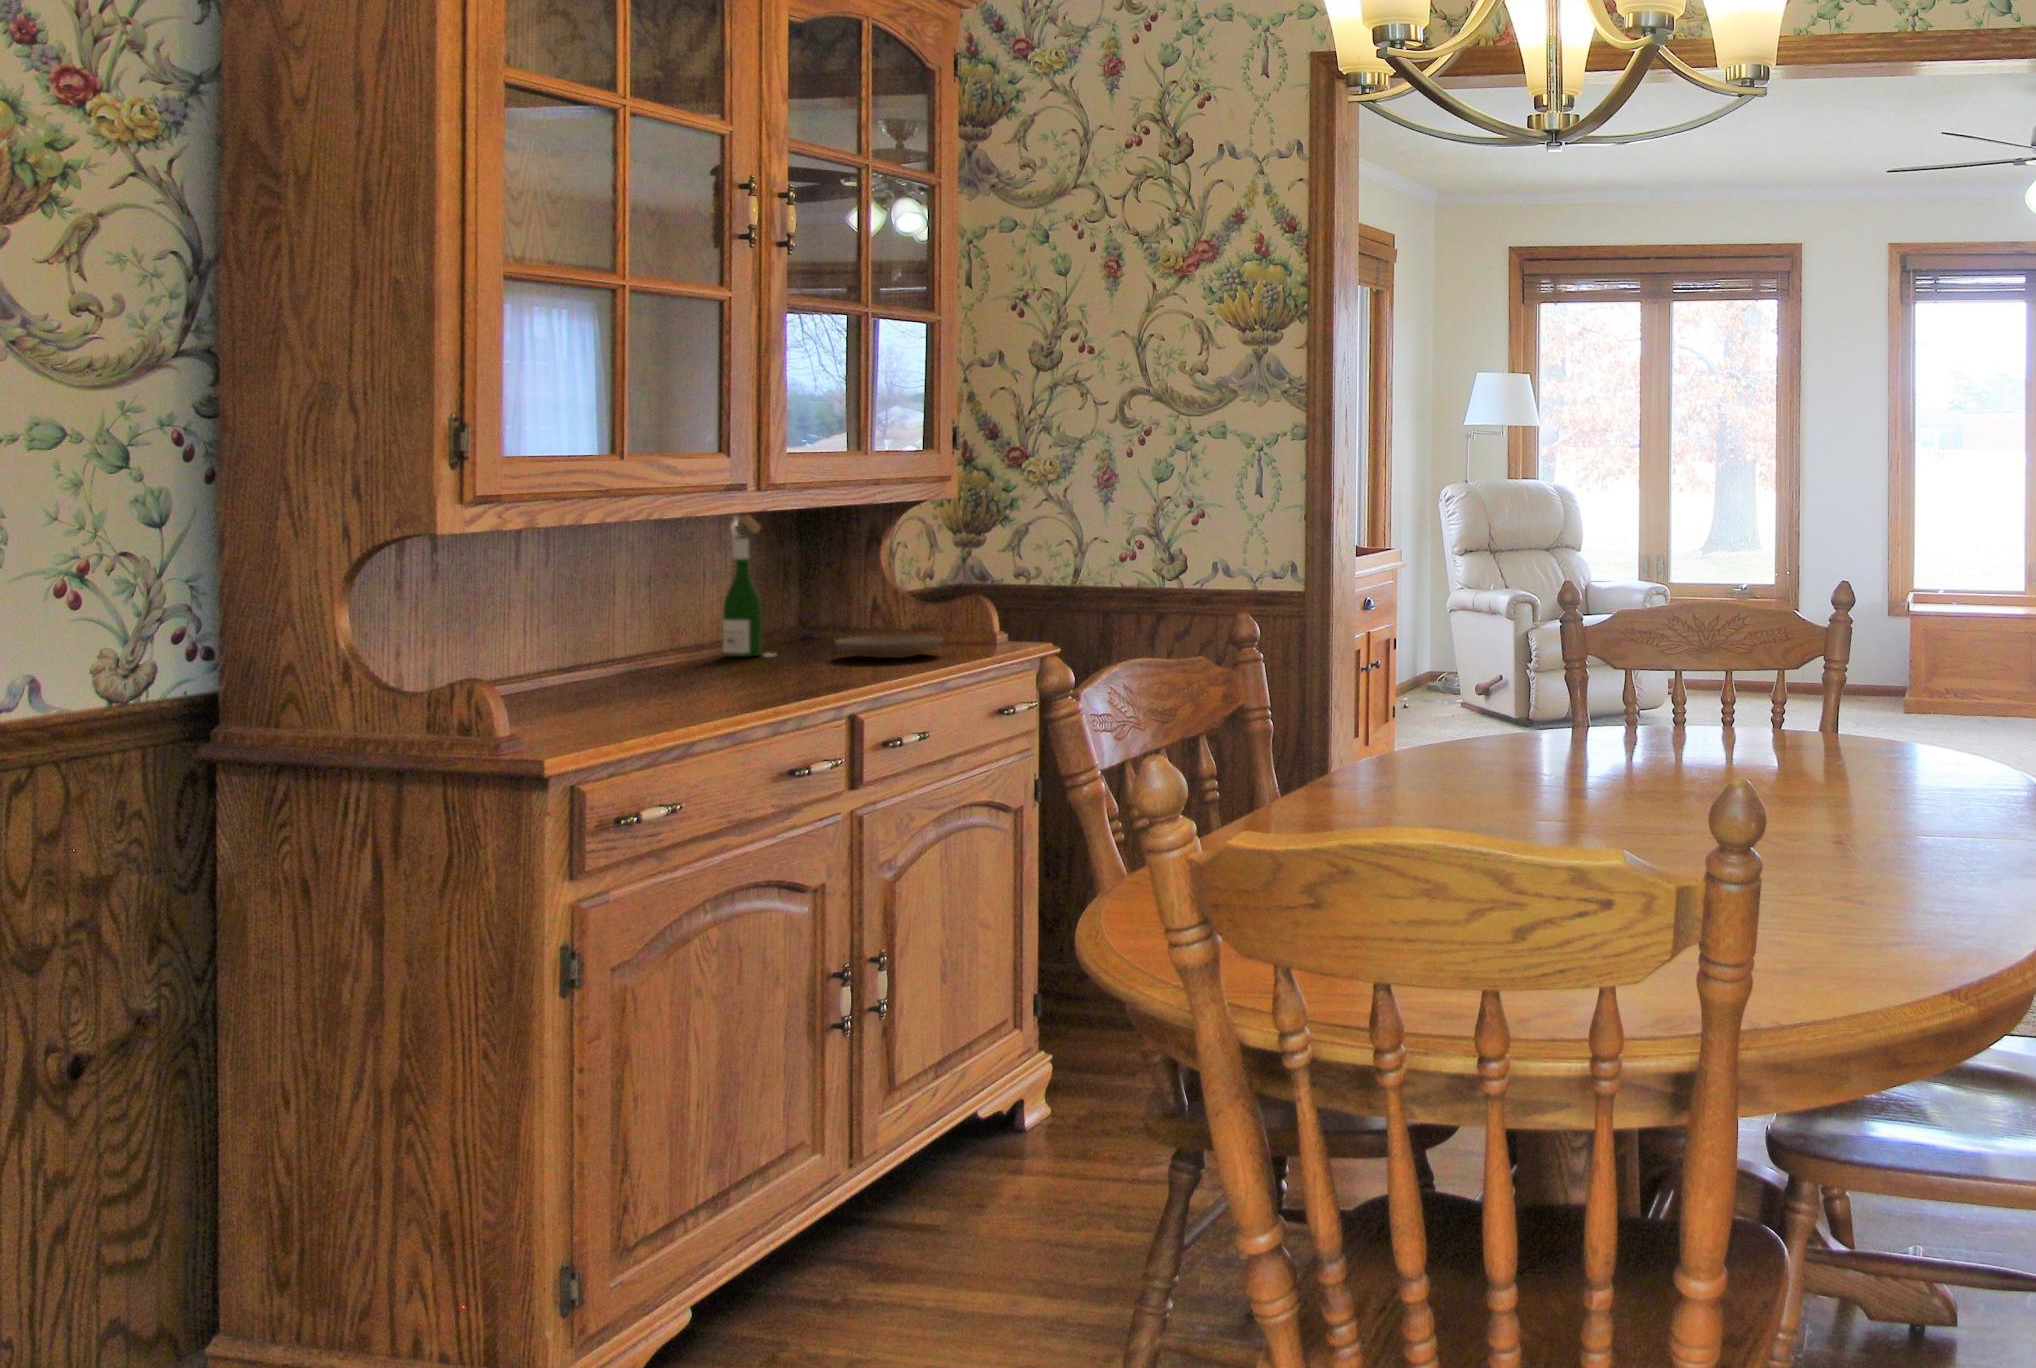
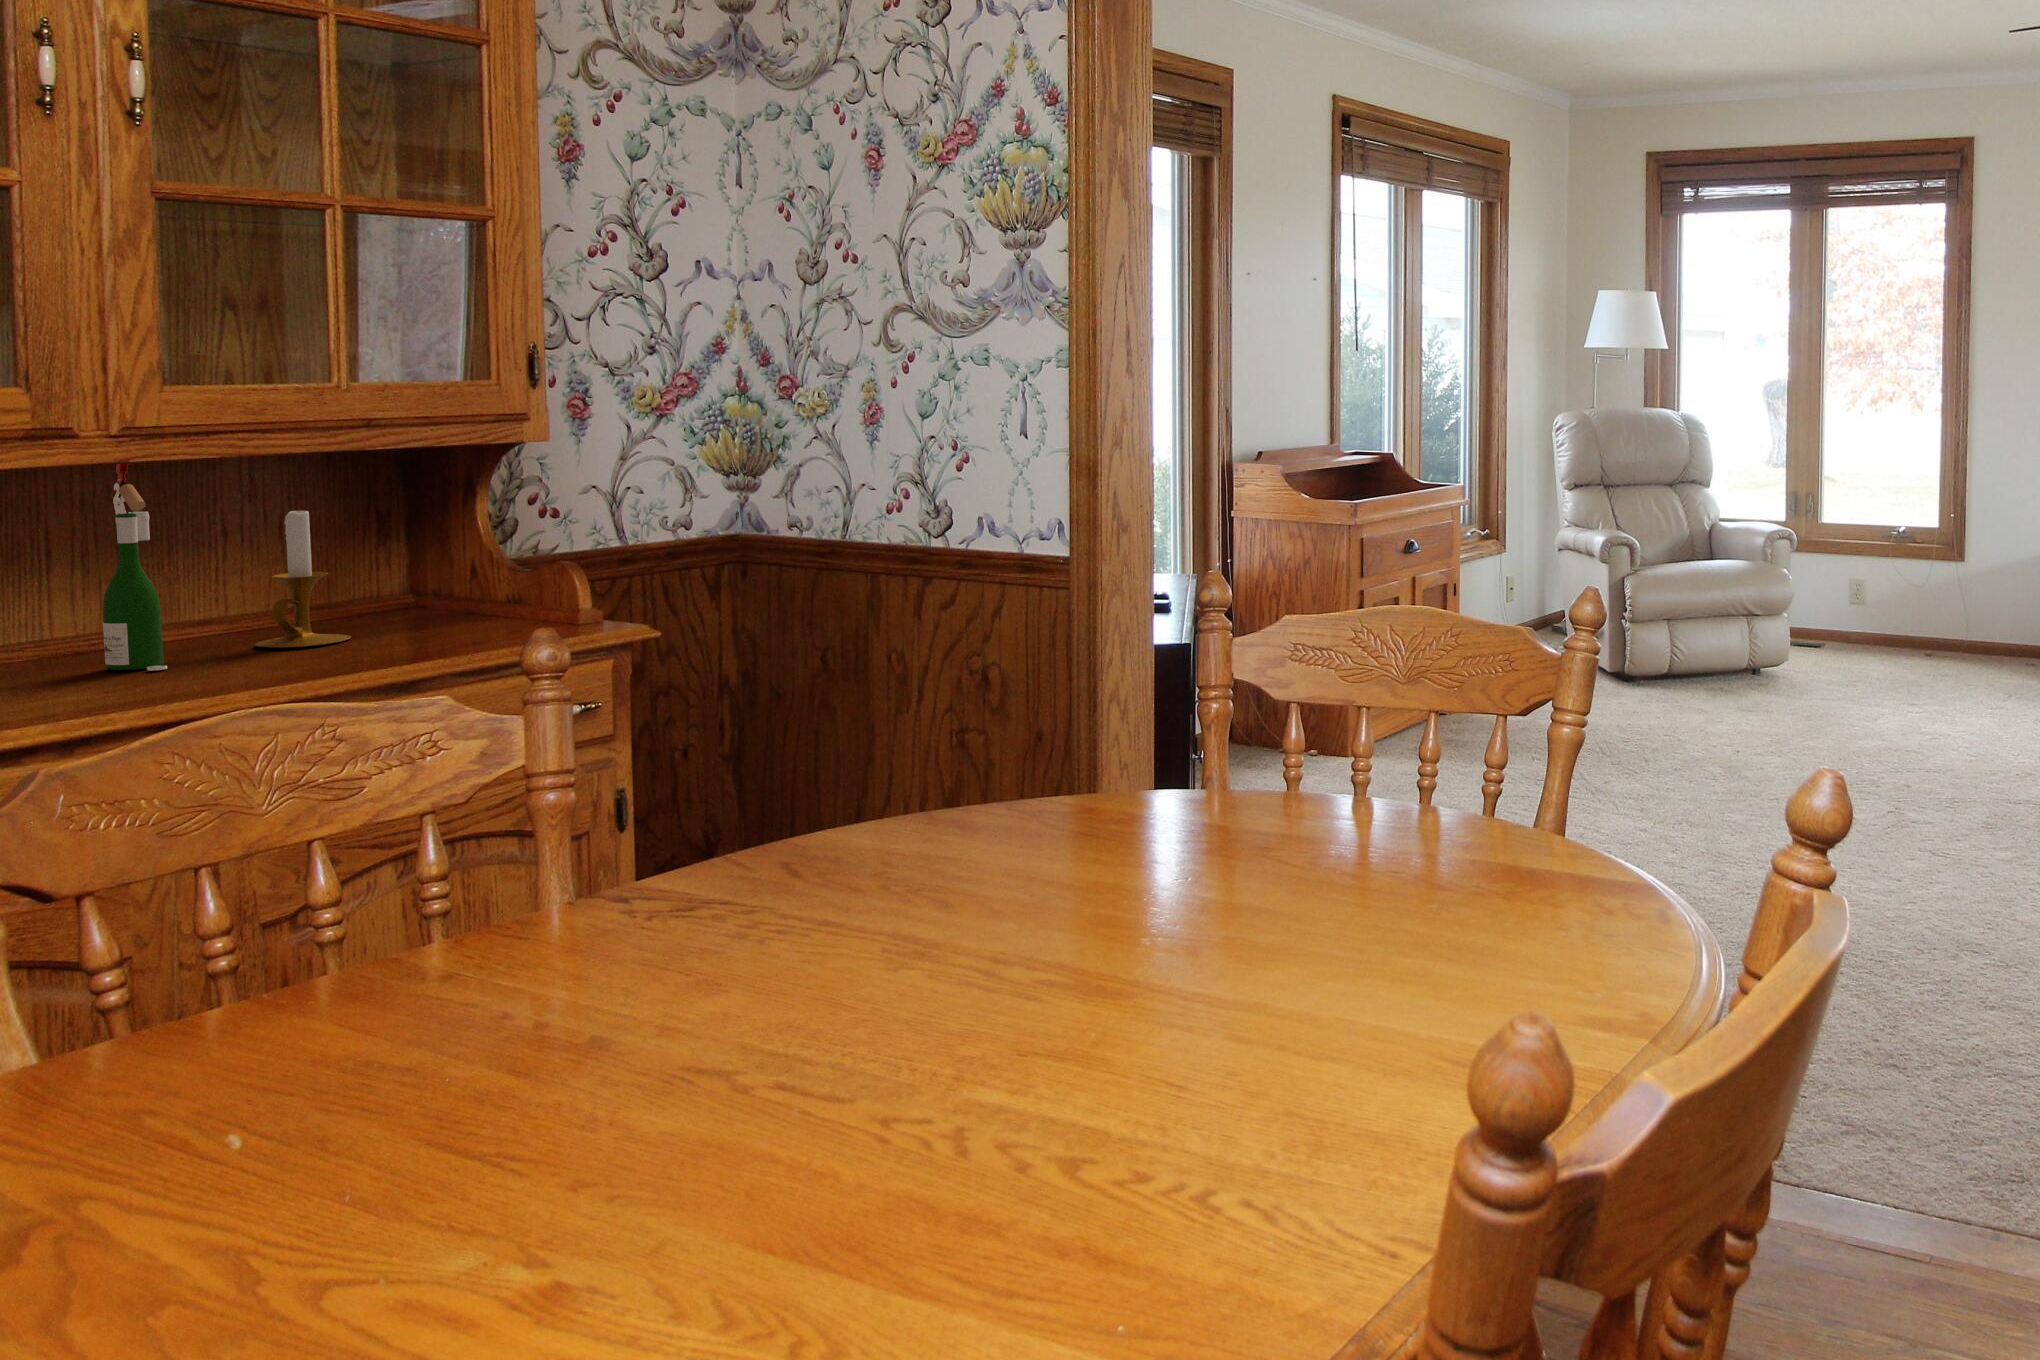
candlestick: none [789,540,854,645] -> present [254,511,351,647]
plate: present [835,635,942,658] -> none [193,642,359,681]

